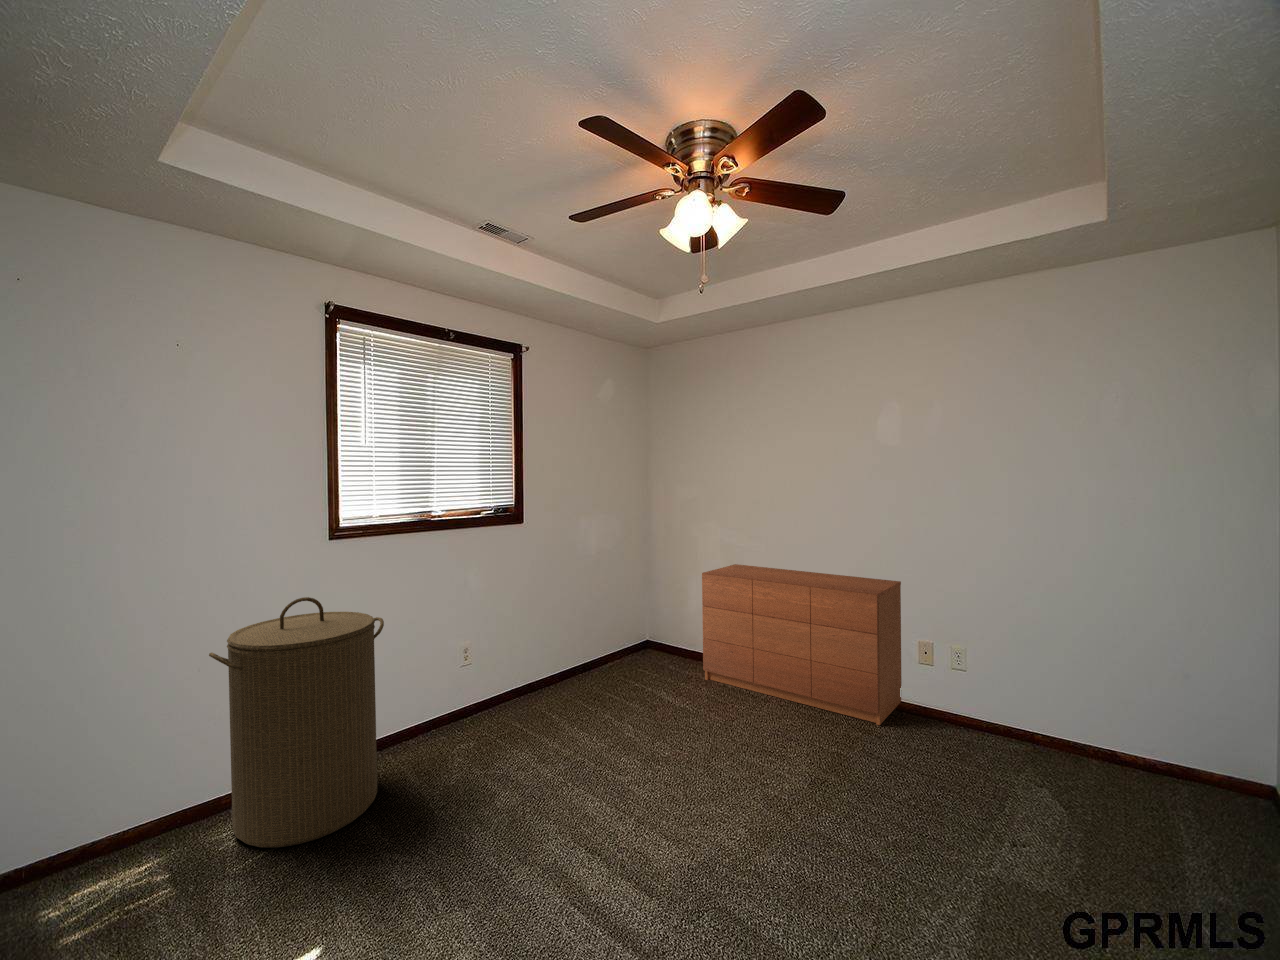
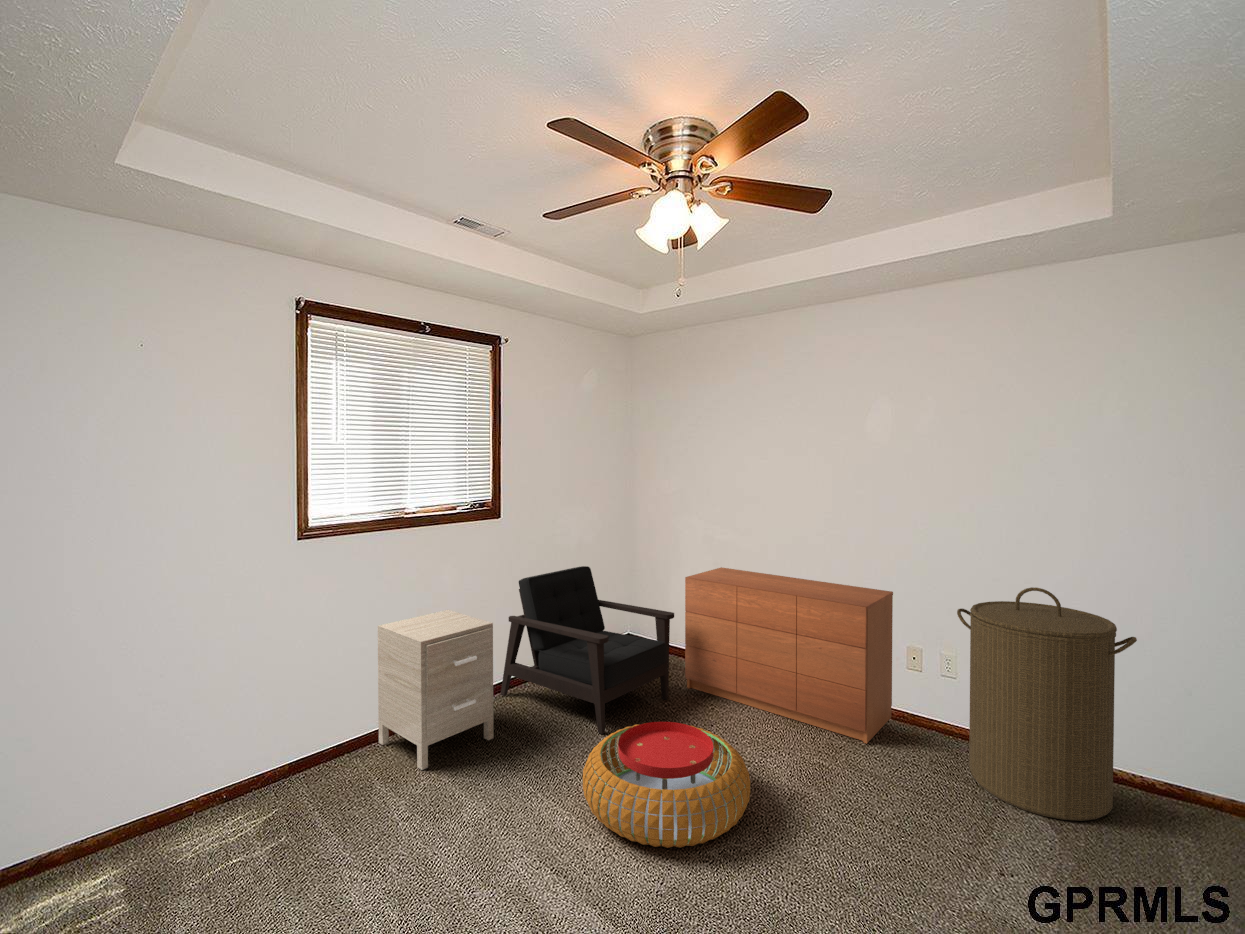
armchair: none [526,565,692,723] -> present [501,566,674,734]
laundry hamper: present [209,597,384,848] -> present [957,587,1137,821]
nightstand: none [408,607,522,759] -> present [378,610,494,770]
pouf: none [612,707,773,823] -> present [583,722,751,848]

